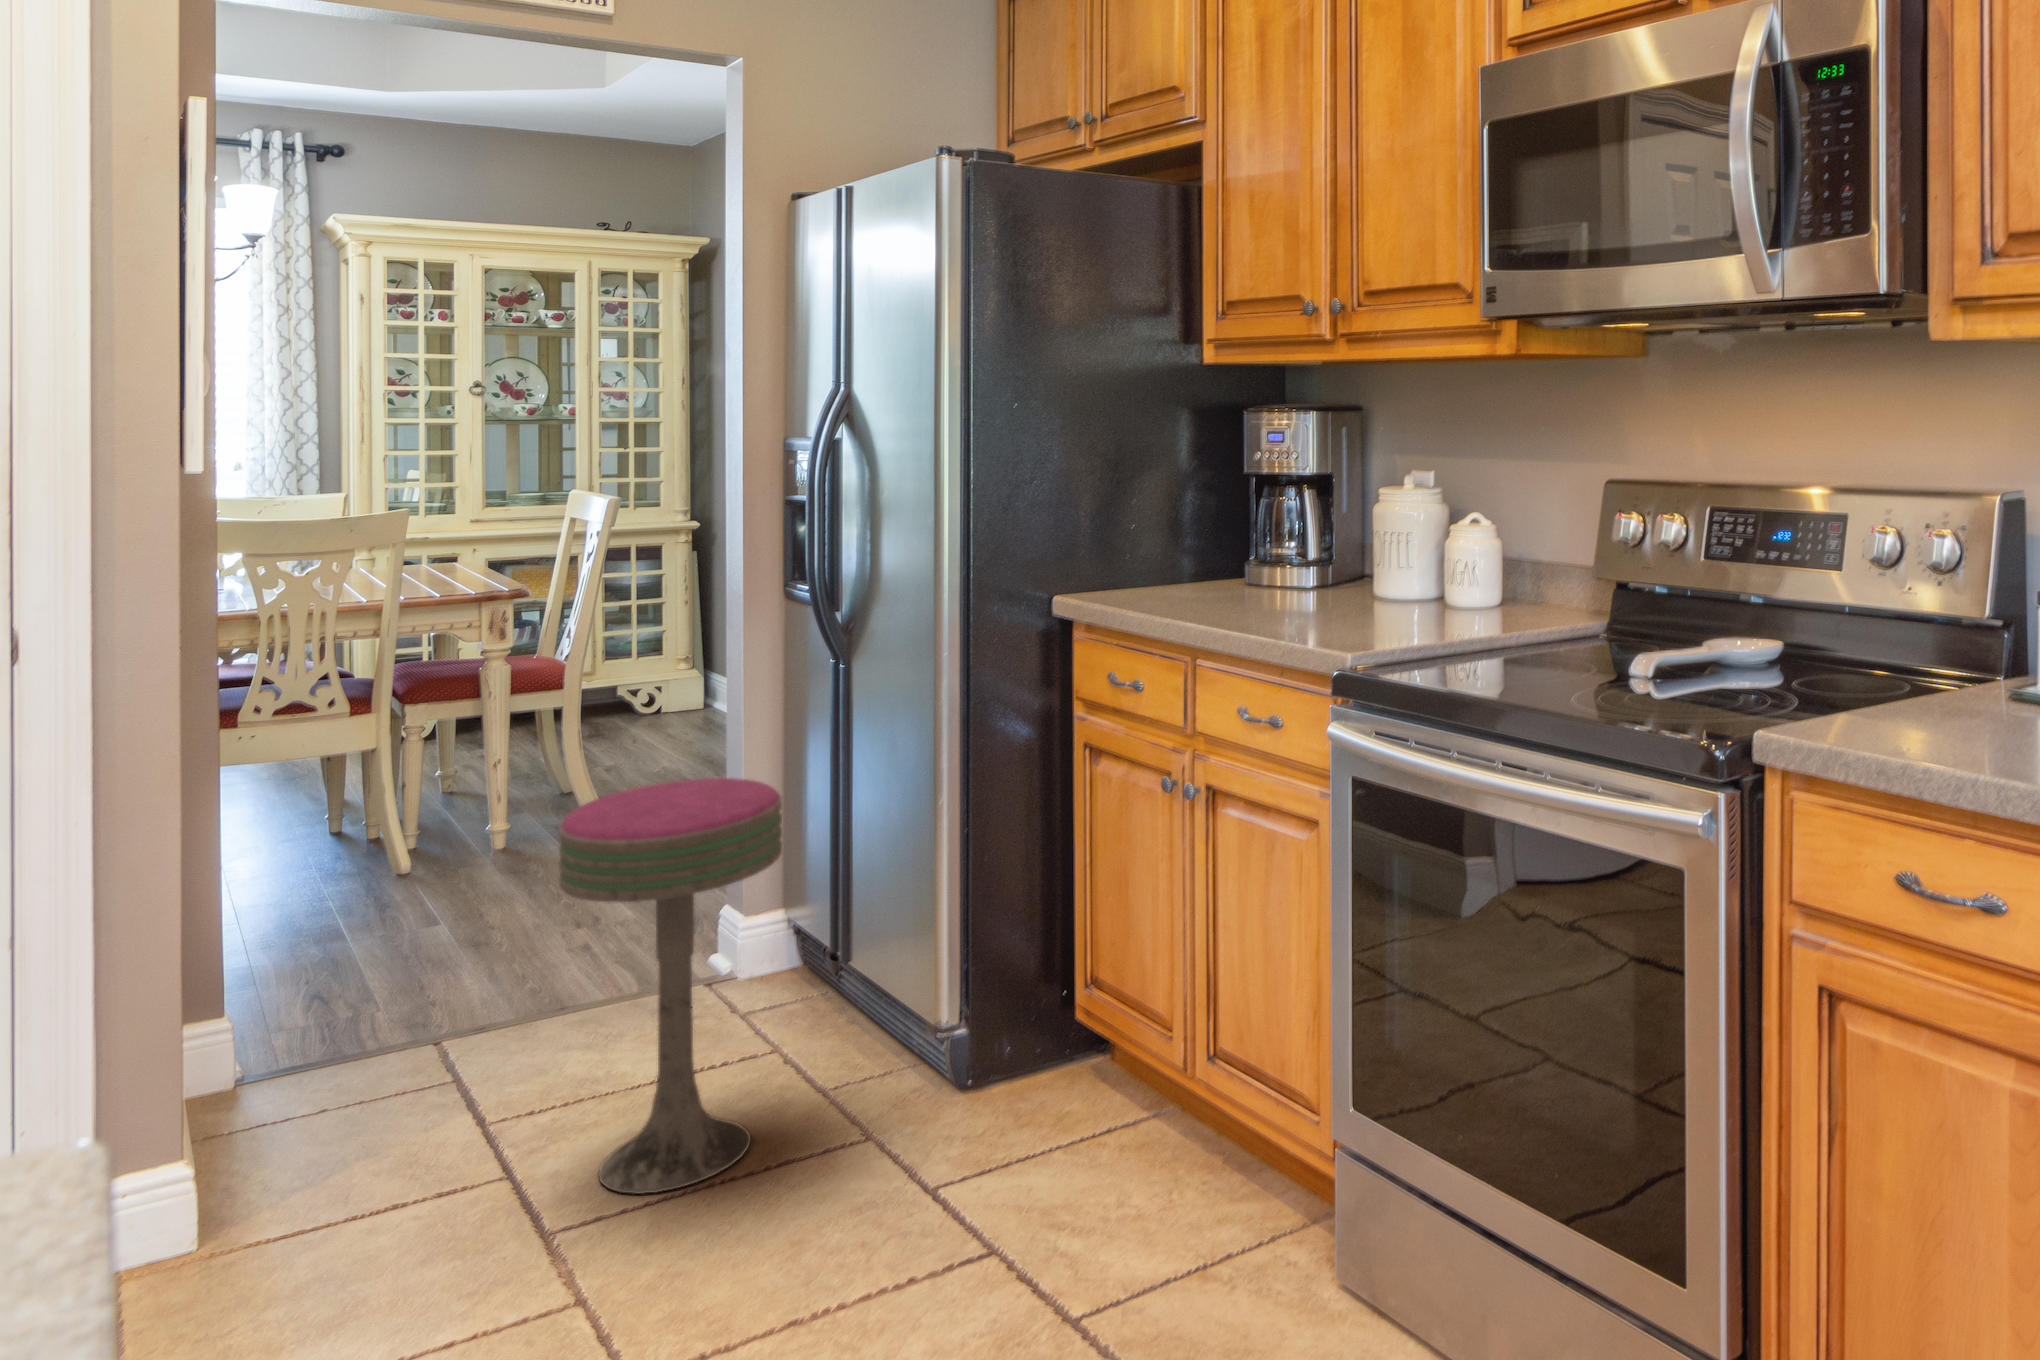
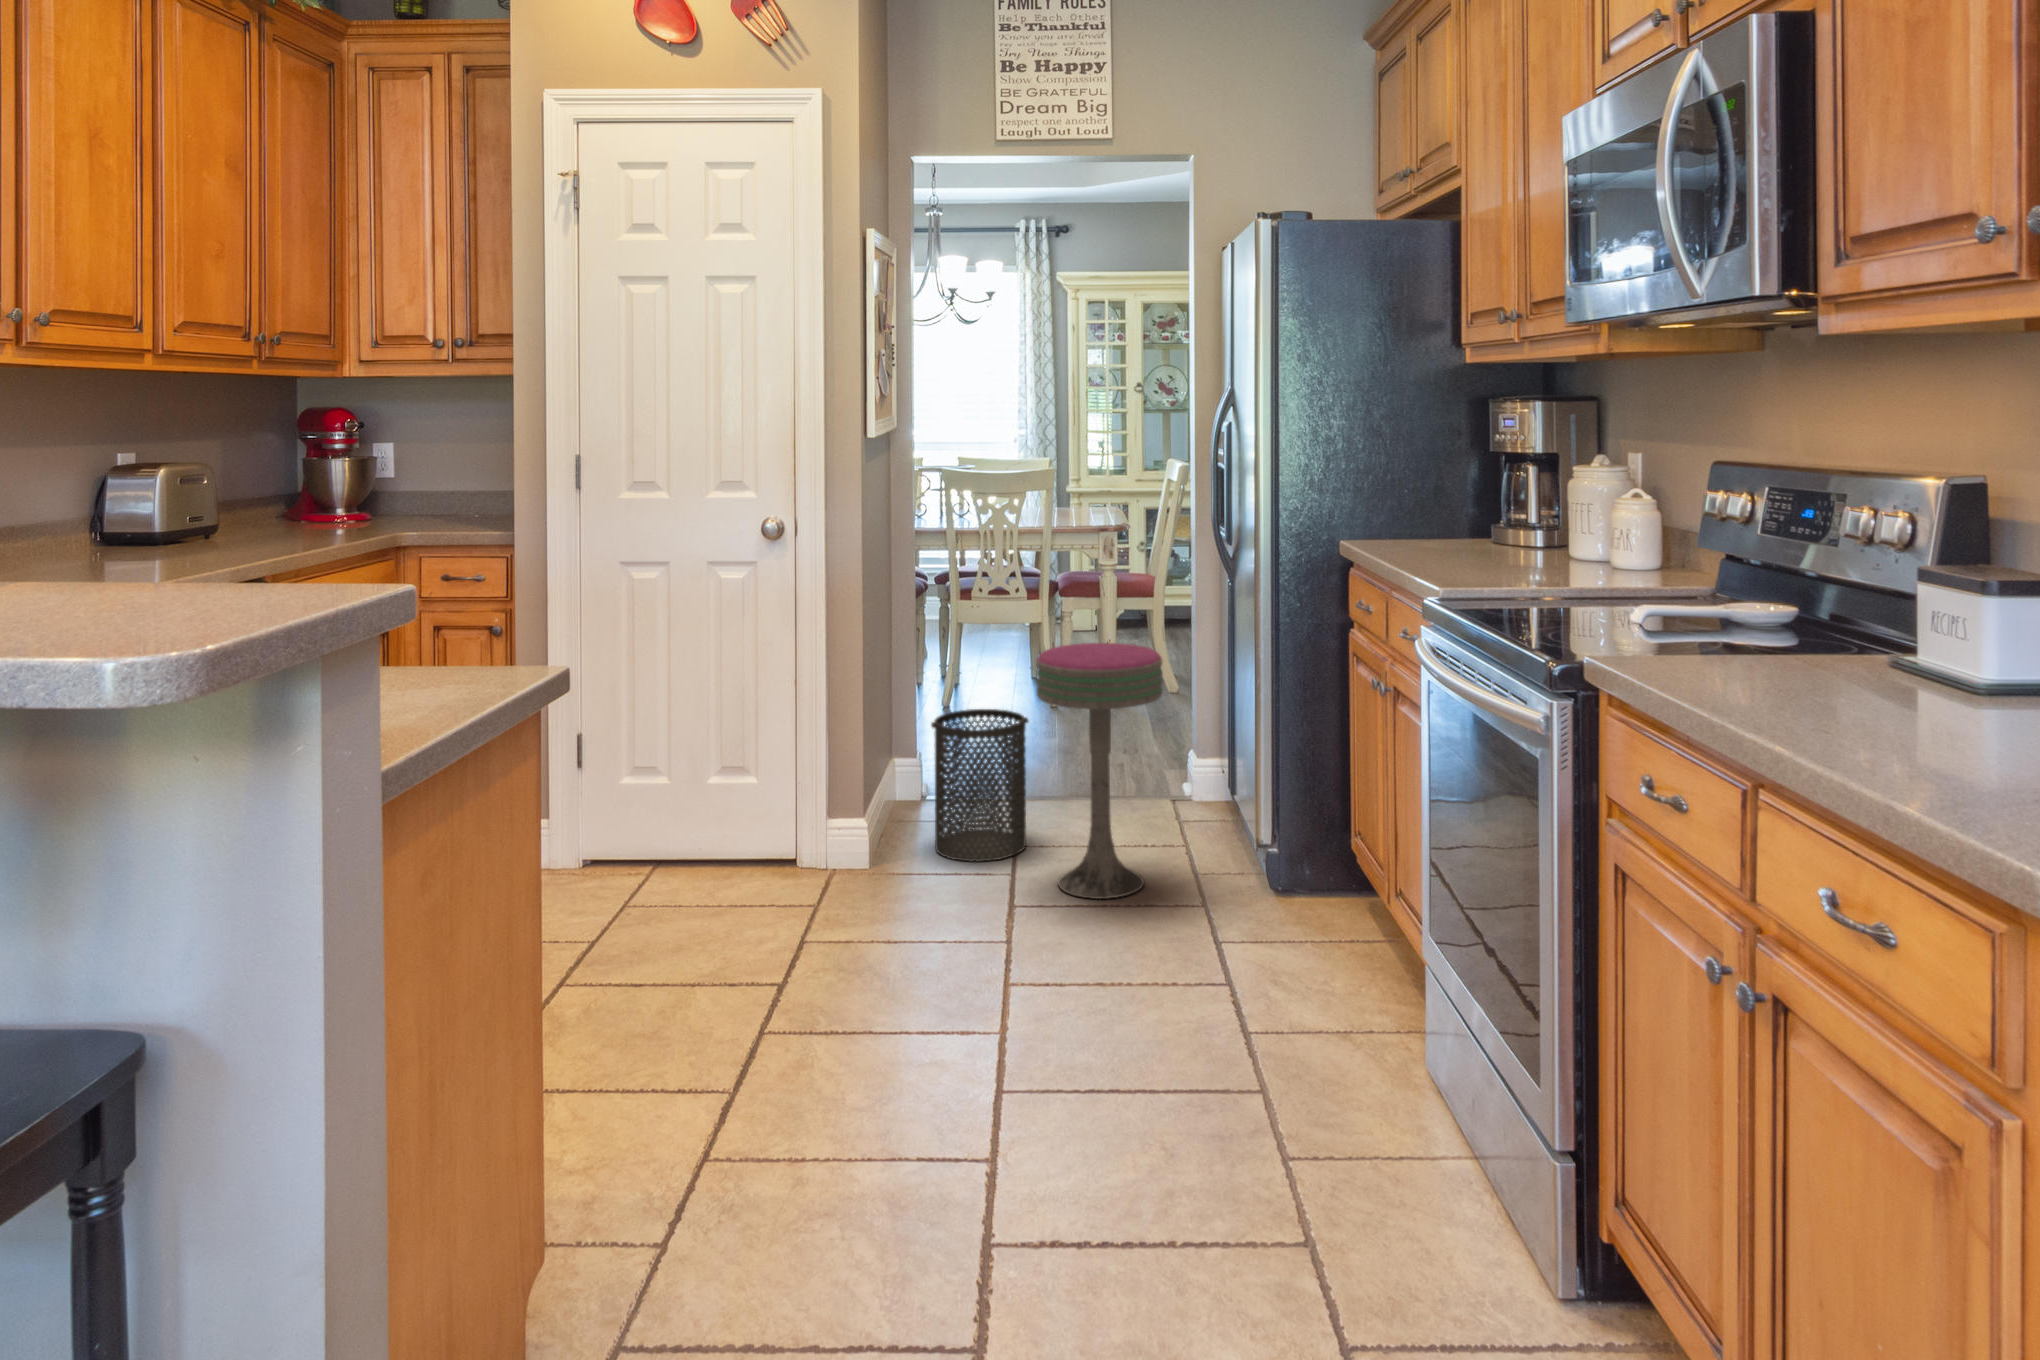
trash can: none [305,917,503,1199] -> present [931,709,1028,862]

